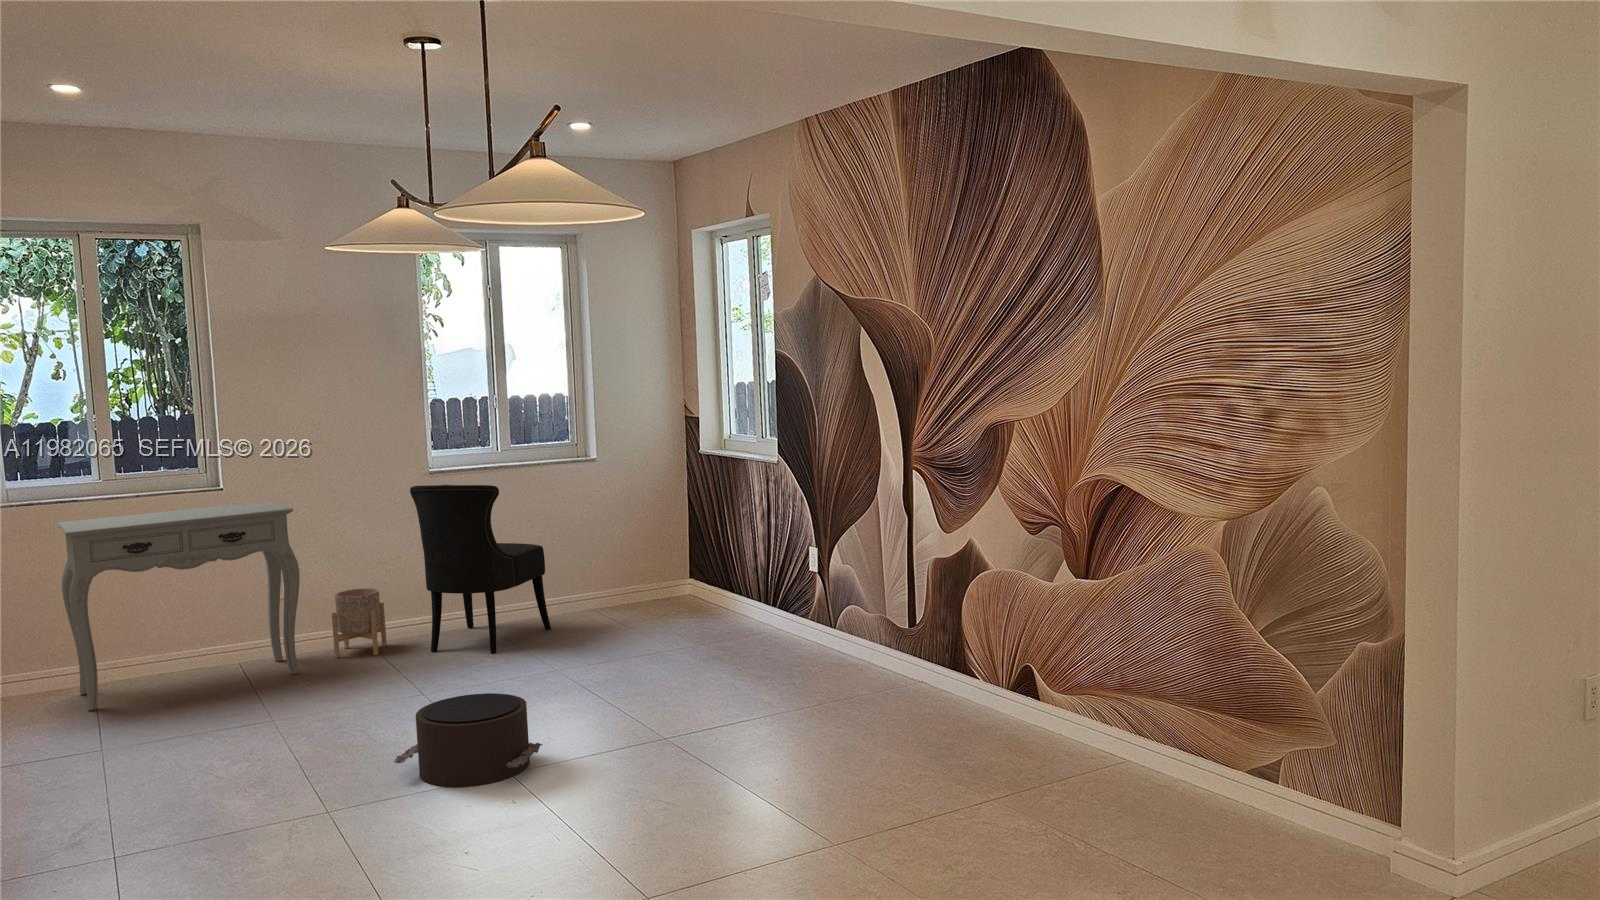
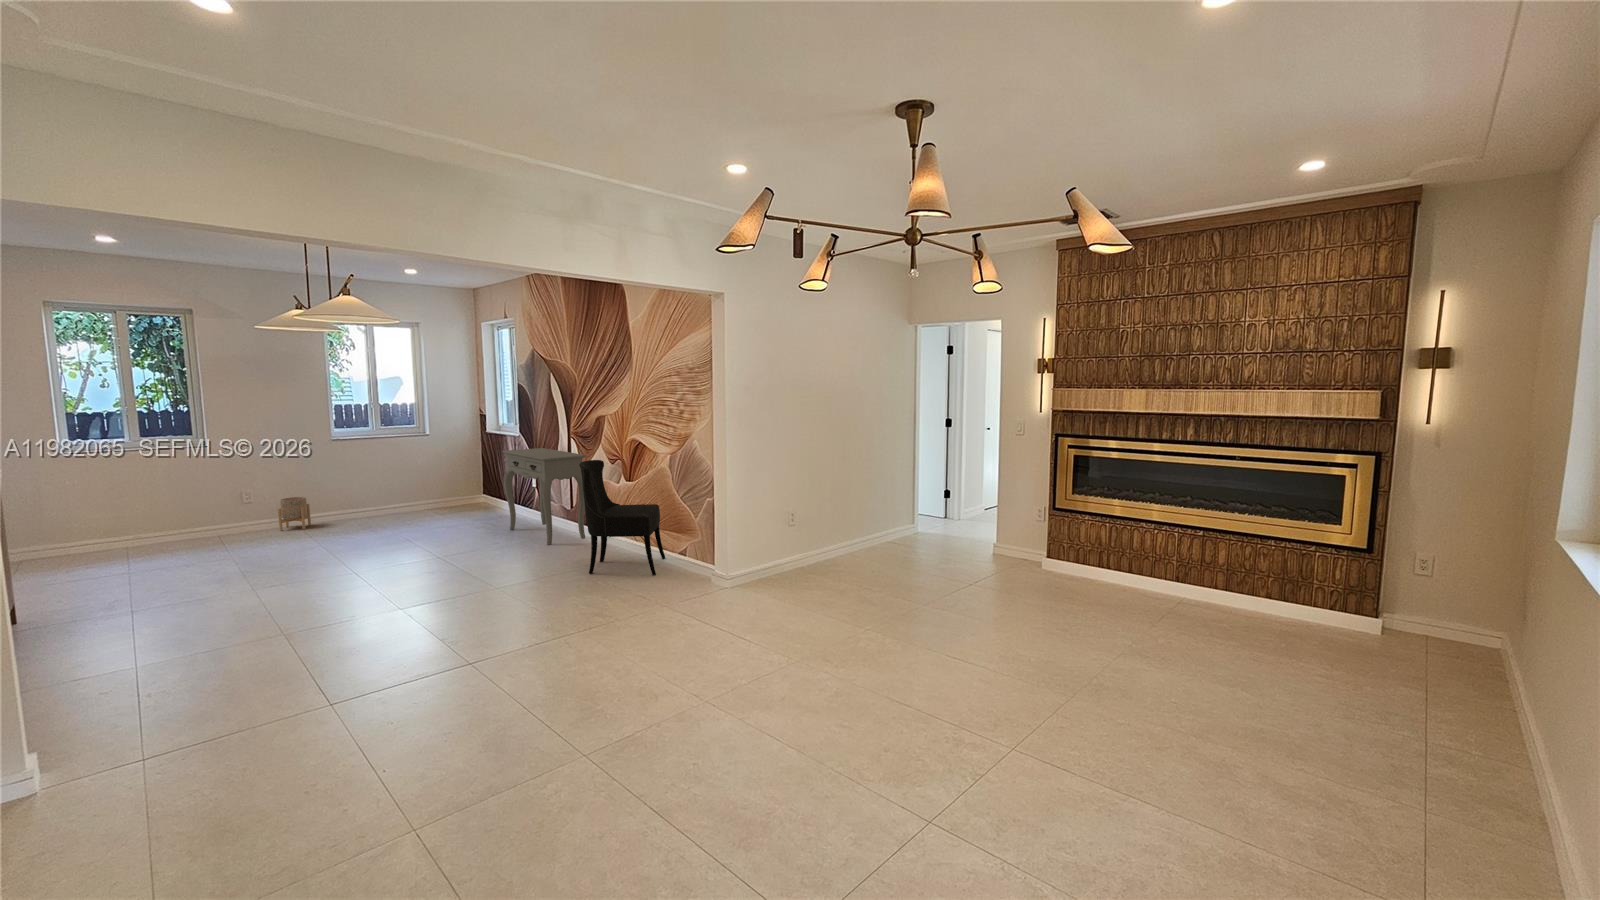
dining chair: present [410,485,551,653] -> present [579,460,665,575]
console table: present [58,501,300,711] -> present [502,448,586,545]
pouf: present [394,693,542,787] -> none [302,536,383,575]

